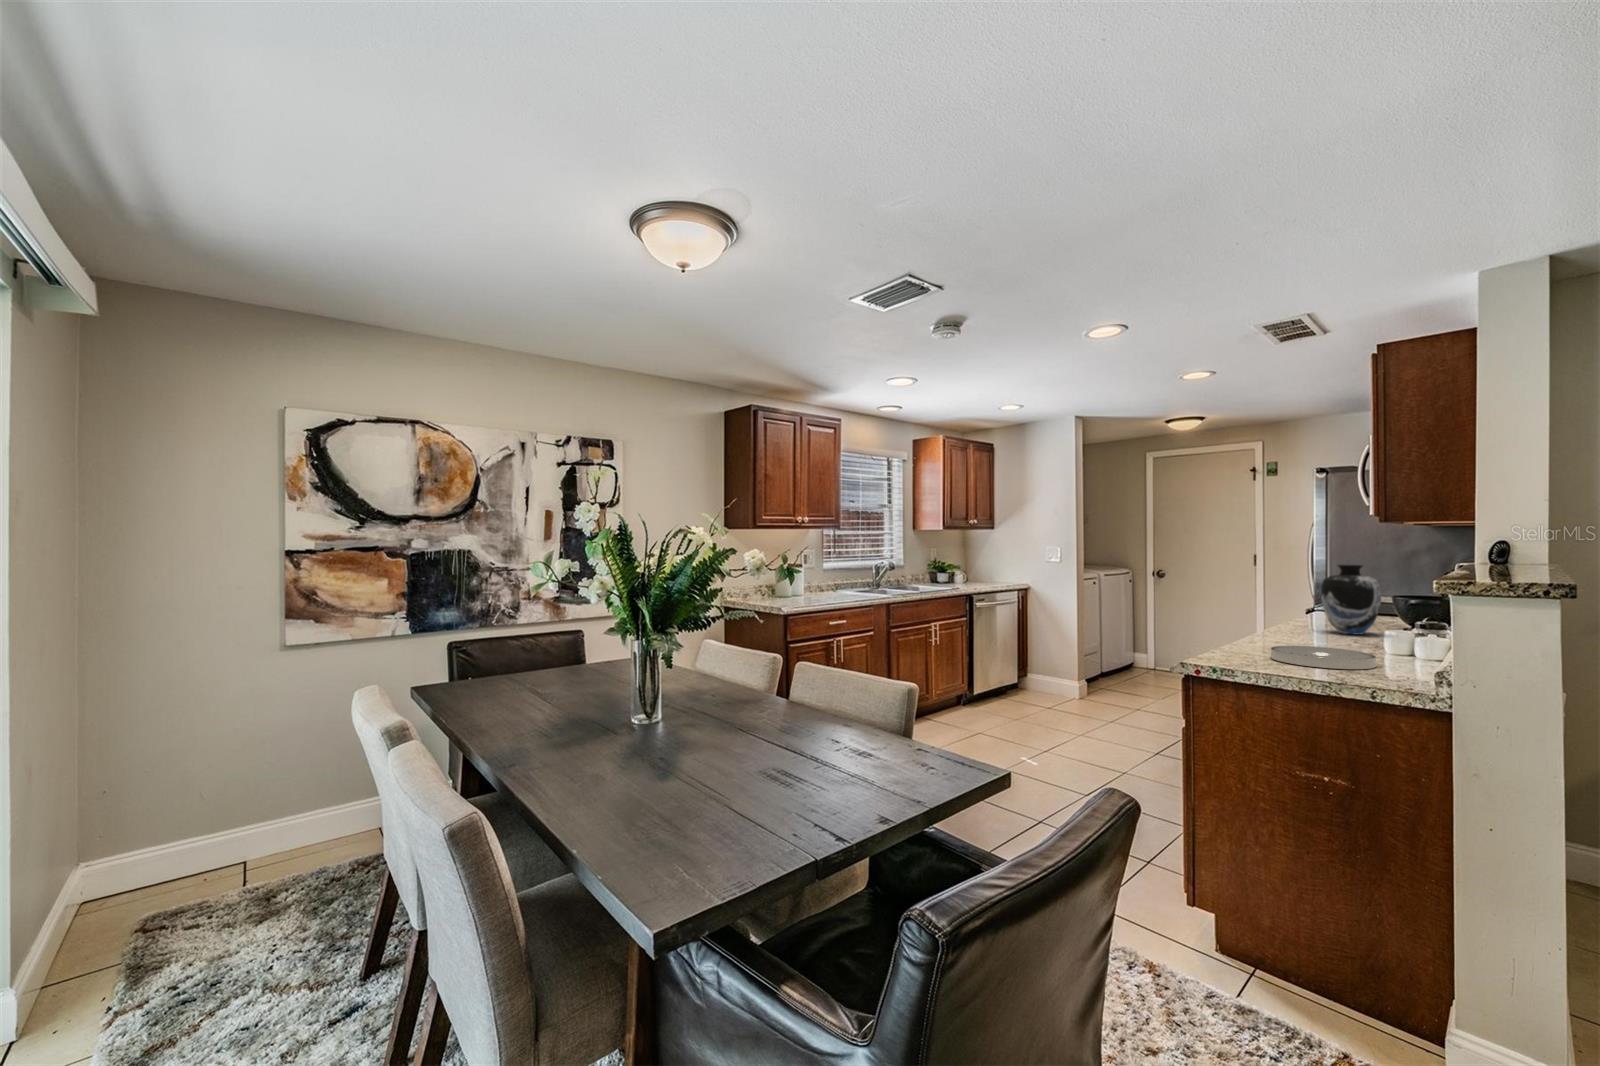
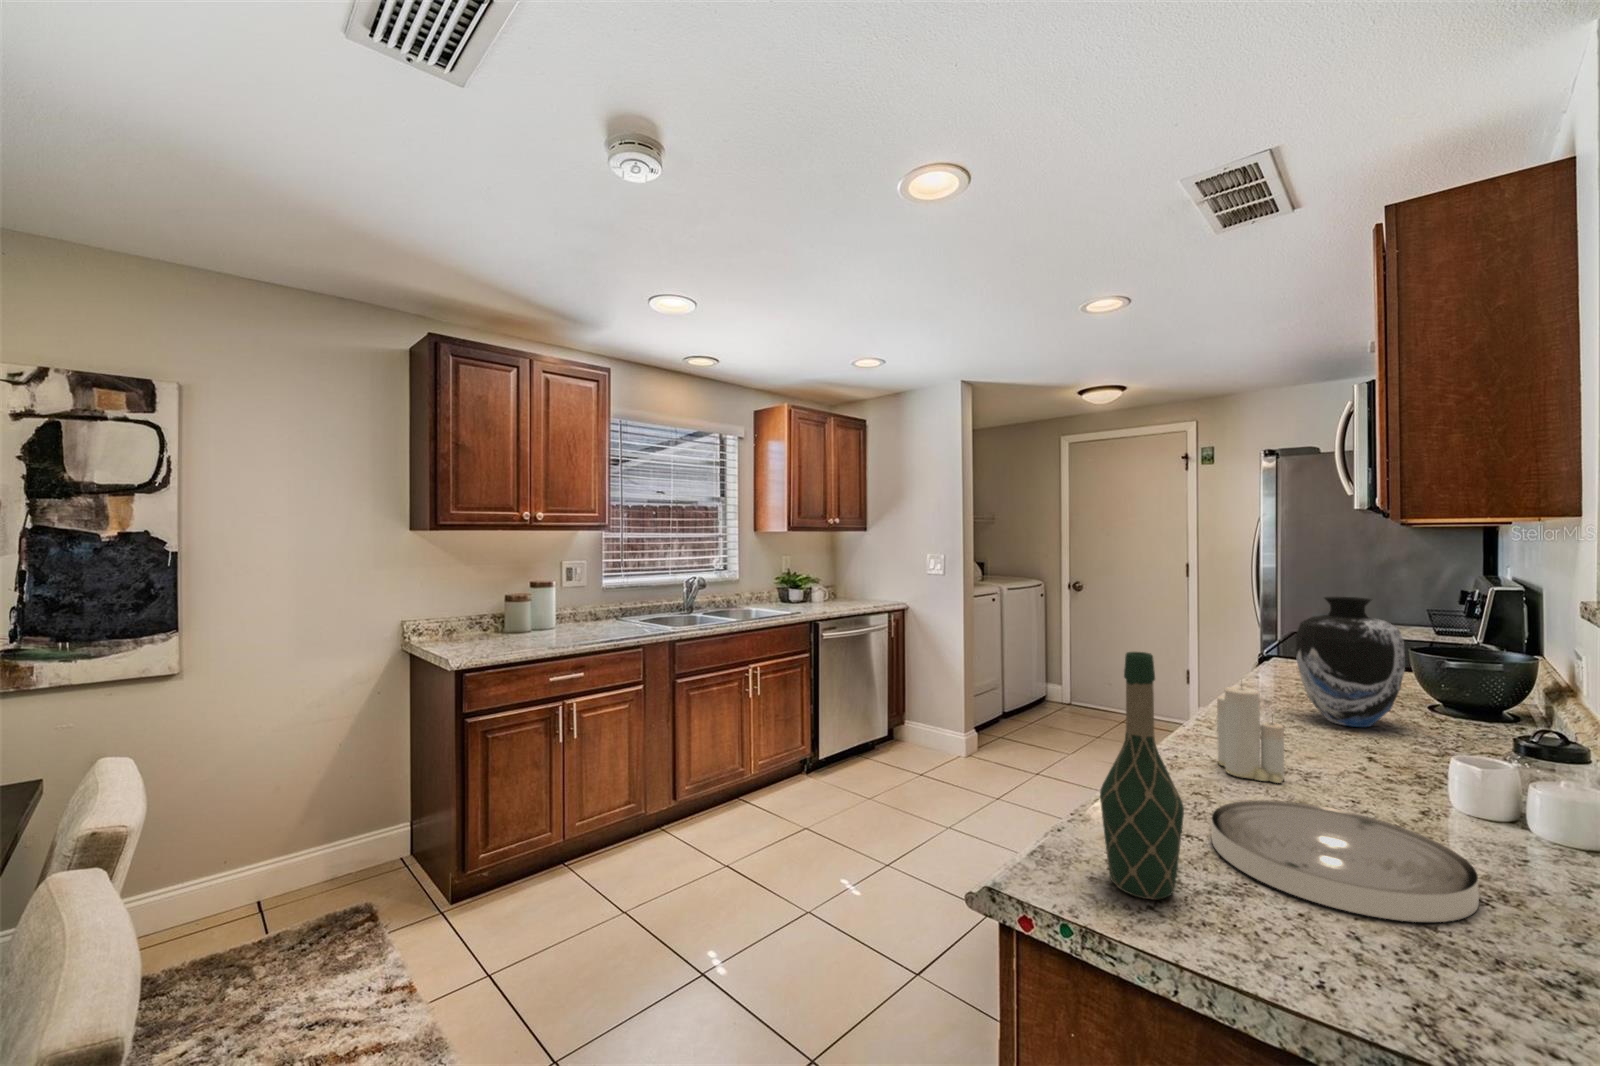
wine bottle: none [1225,575,1259,666] -> present [1100,652,1184,899]
candle: none [1274,600,1308,647] -> present [1217,687,1284,783]

